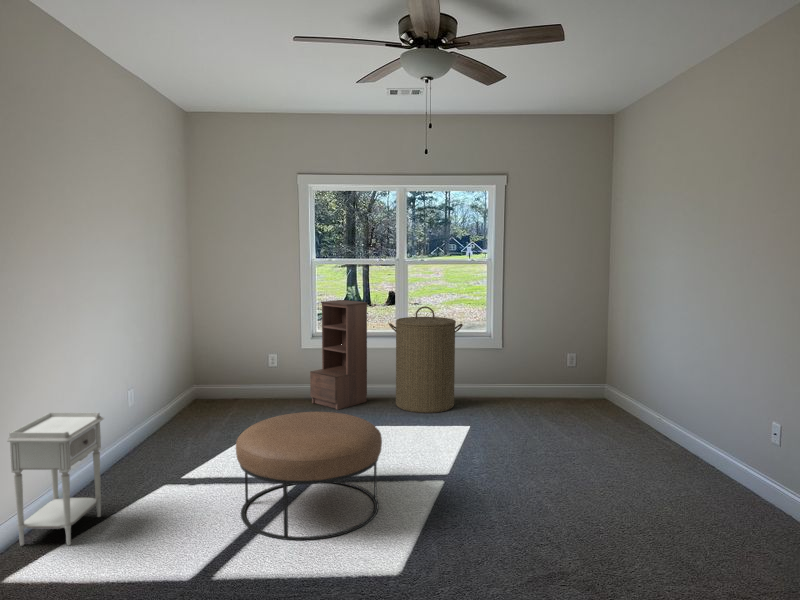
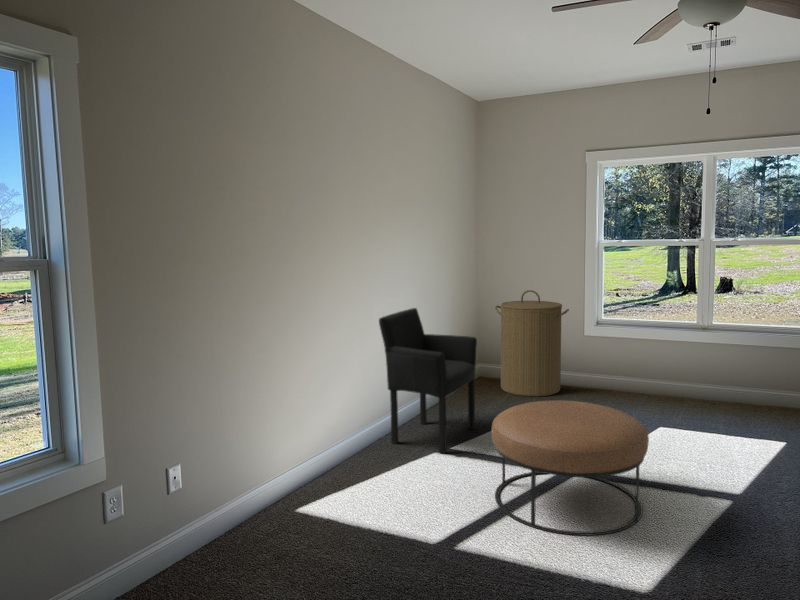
bookshelf: present [310,300,367,410] -> none [593,287,661,404]
laundry hamper: present [389,306,463,413] -> present [495,290,569,397]
armchair: none [91,330,202,484] -> present [379,308,477,453]
nightstand: present [8,413,104,546] -> none [305,375,381,491]

